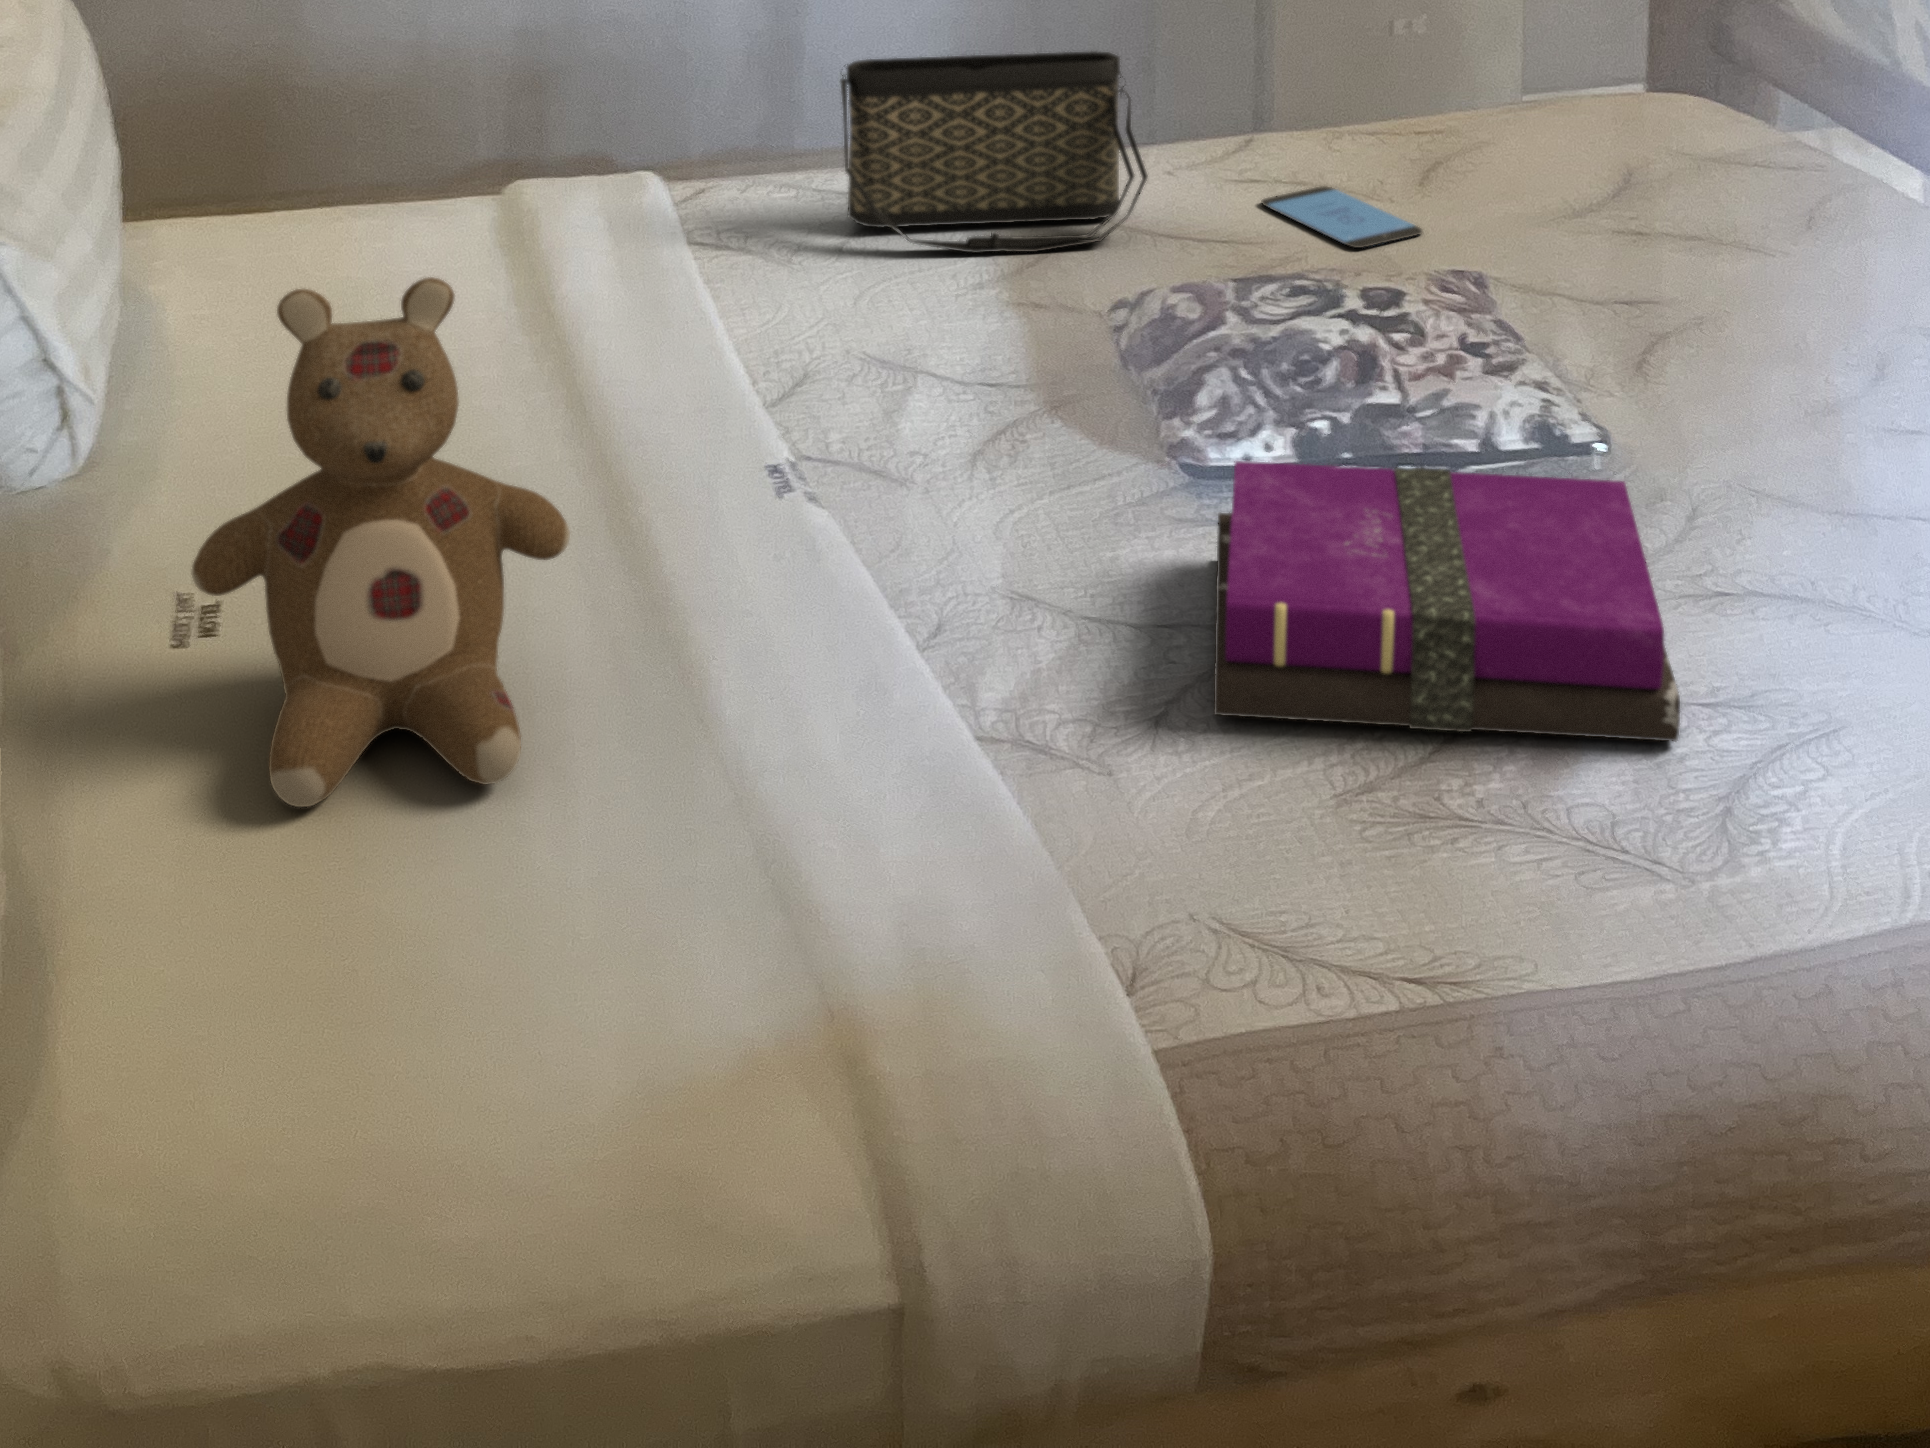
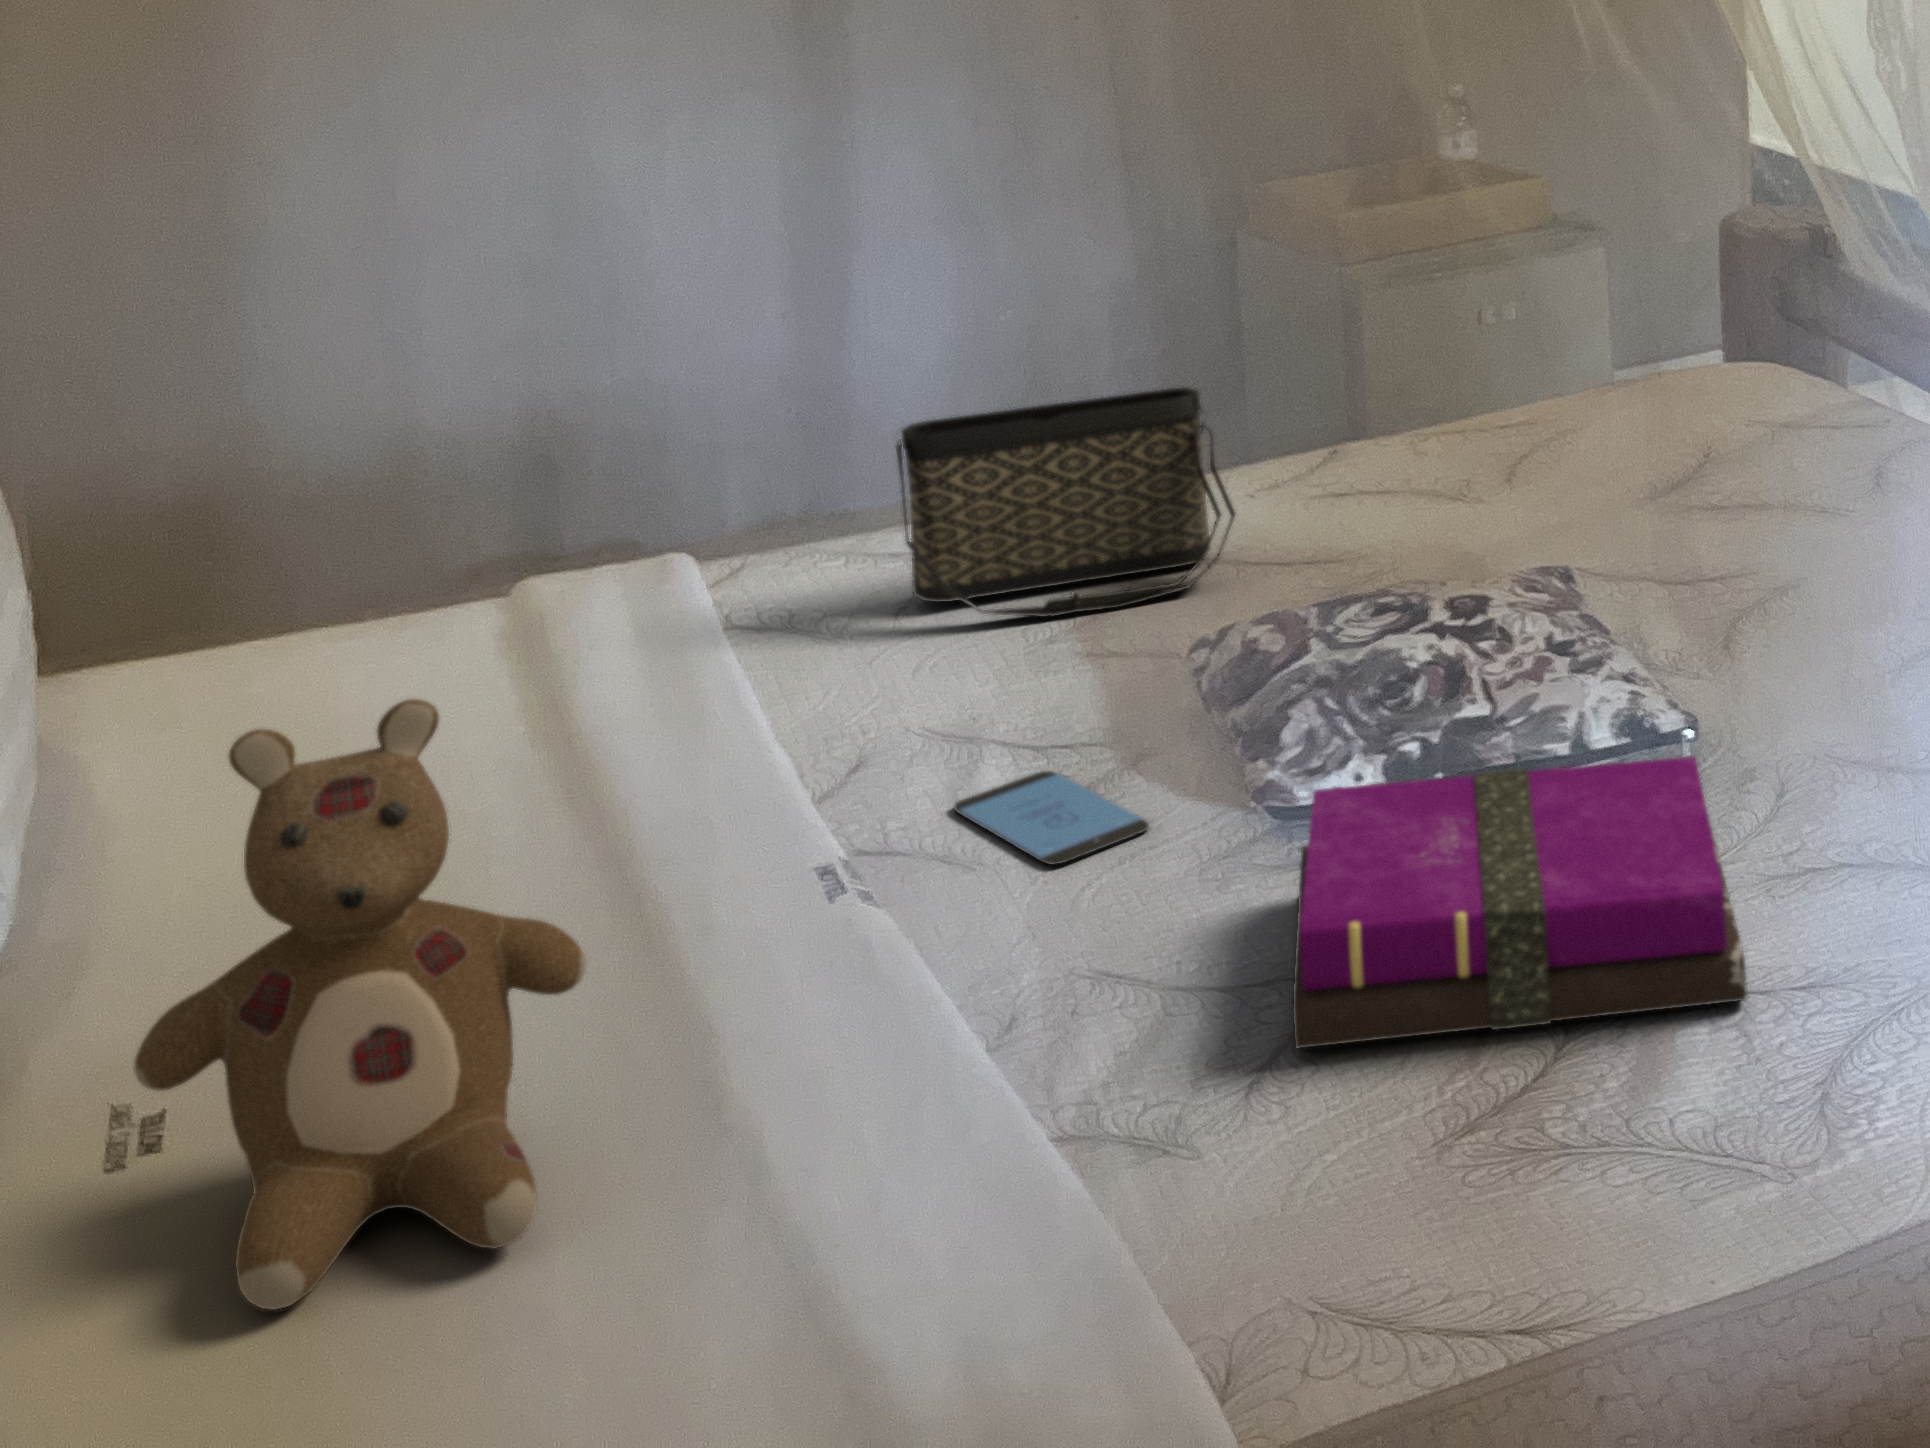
smartphone: present [1261,186,1422,248] -> present [954,771,1149,865]

